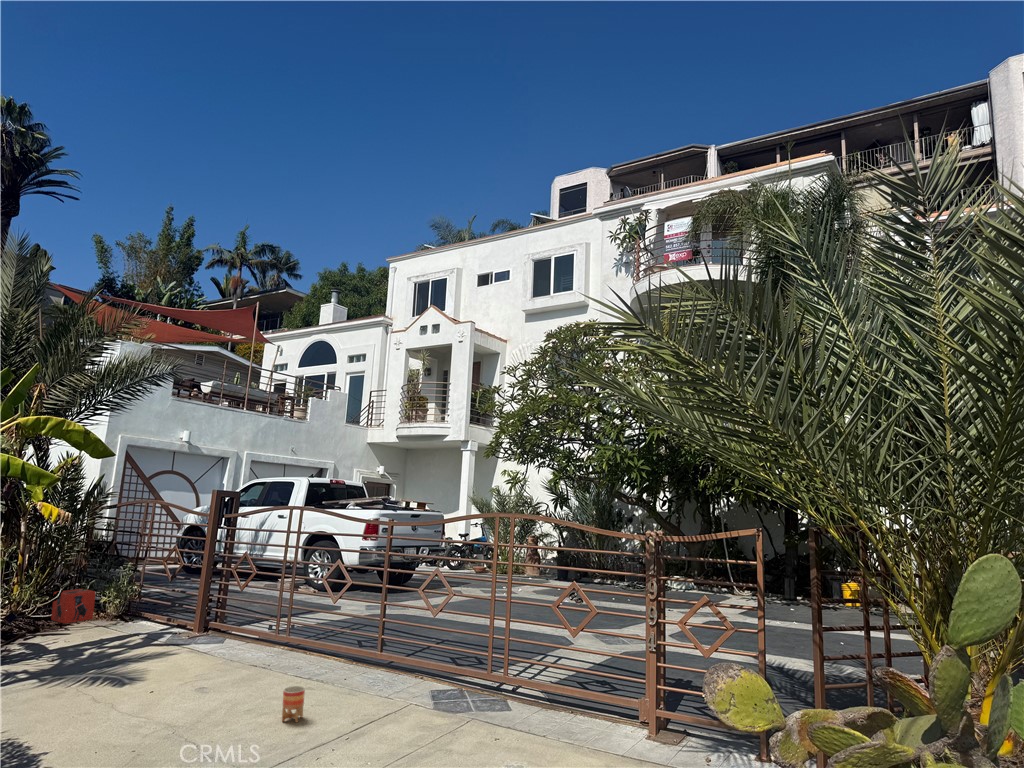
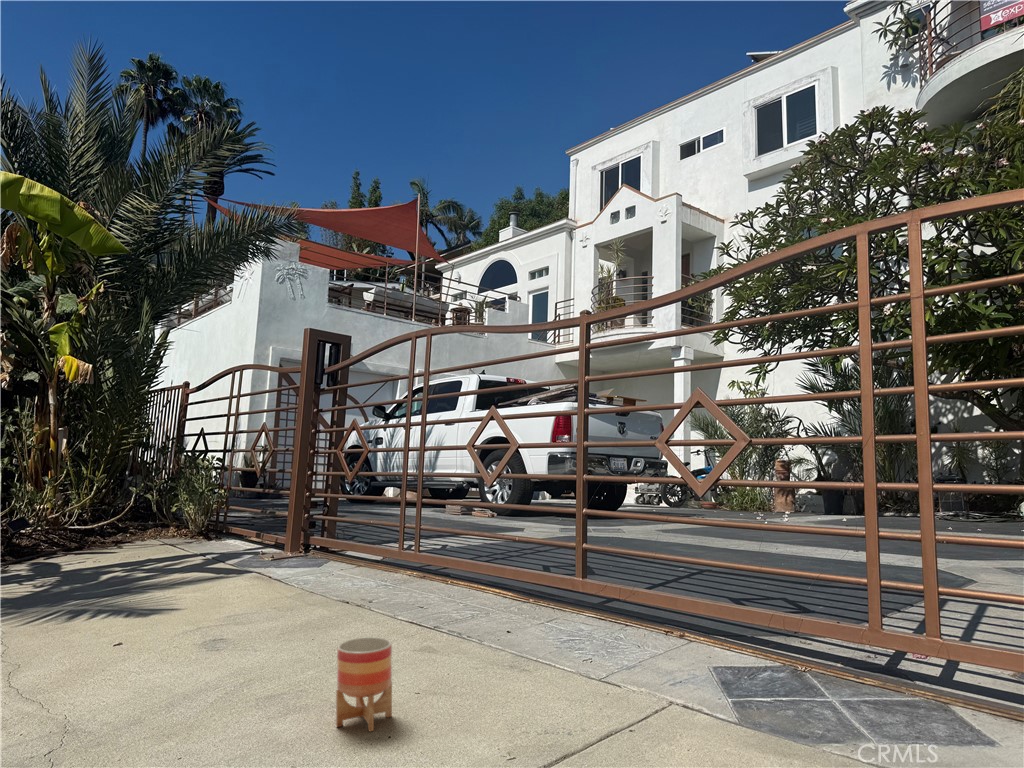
storage box: present [51,589,95,623] -> none [137,499,188,542]

